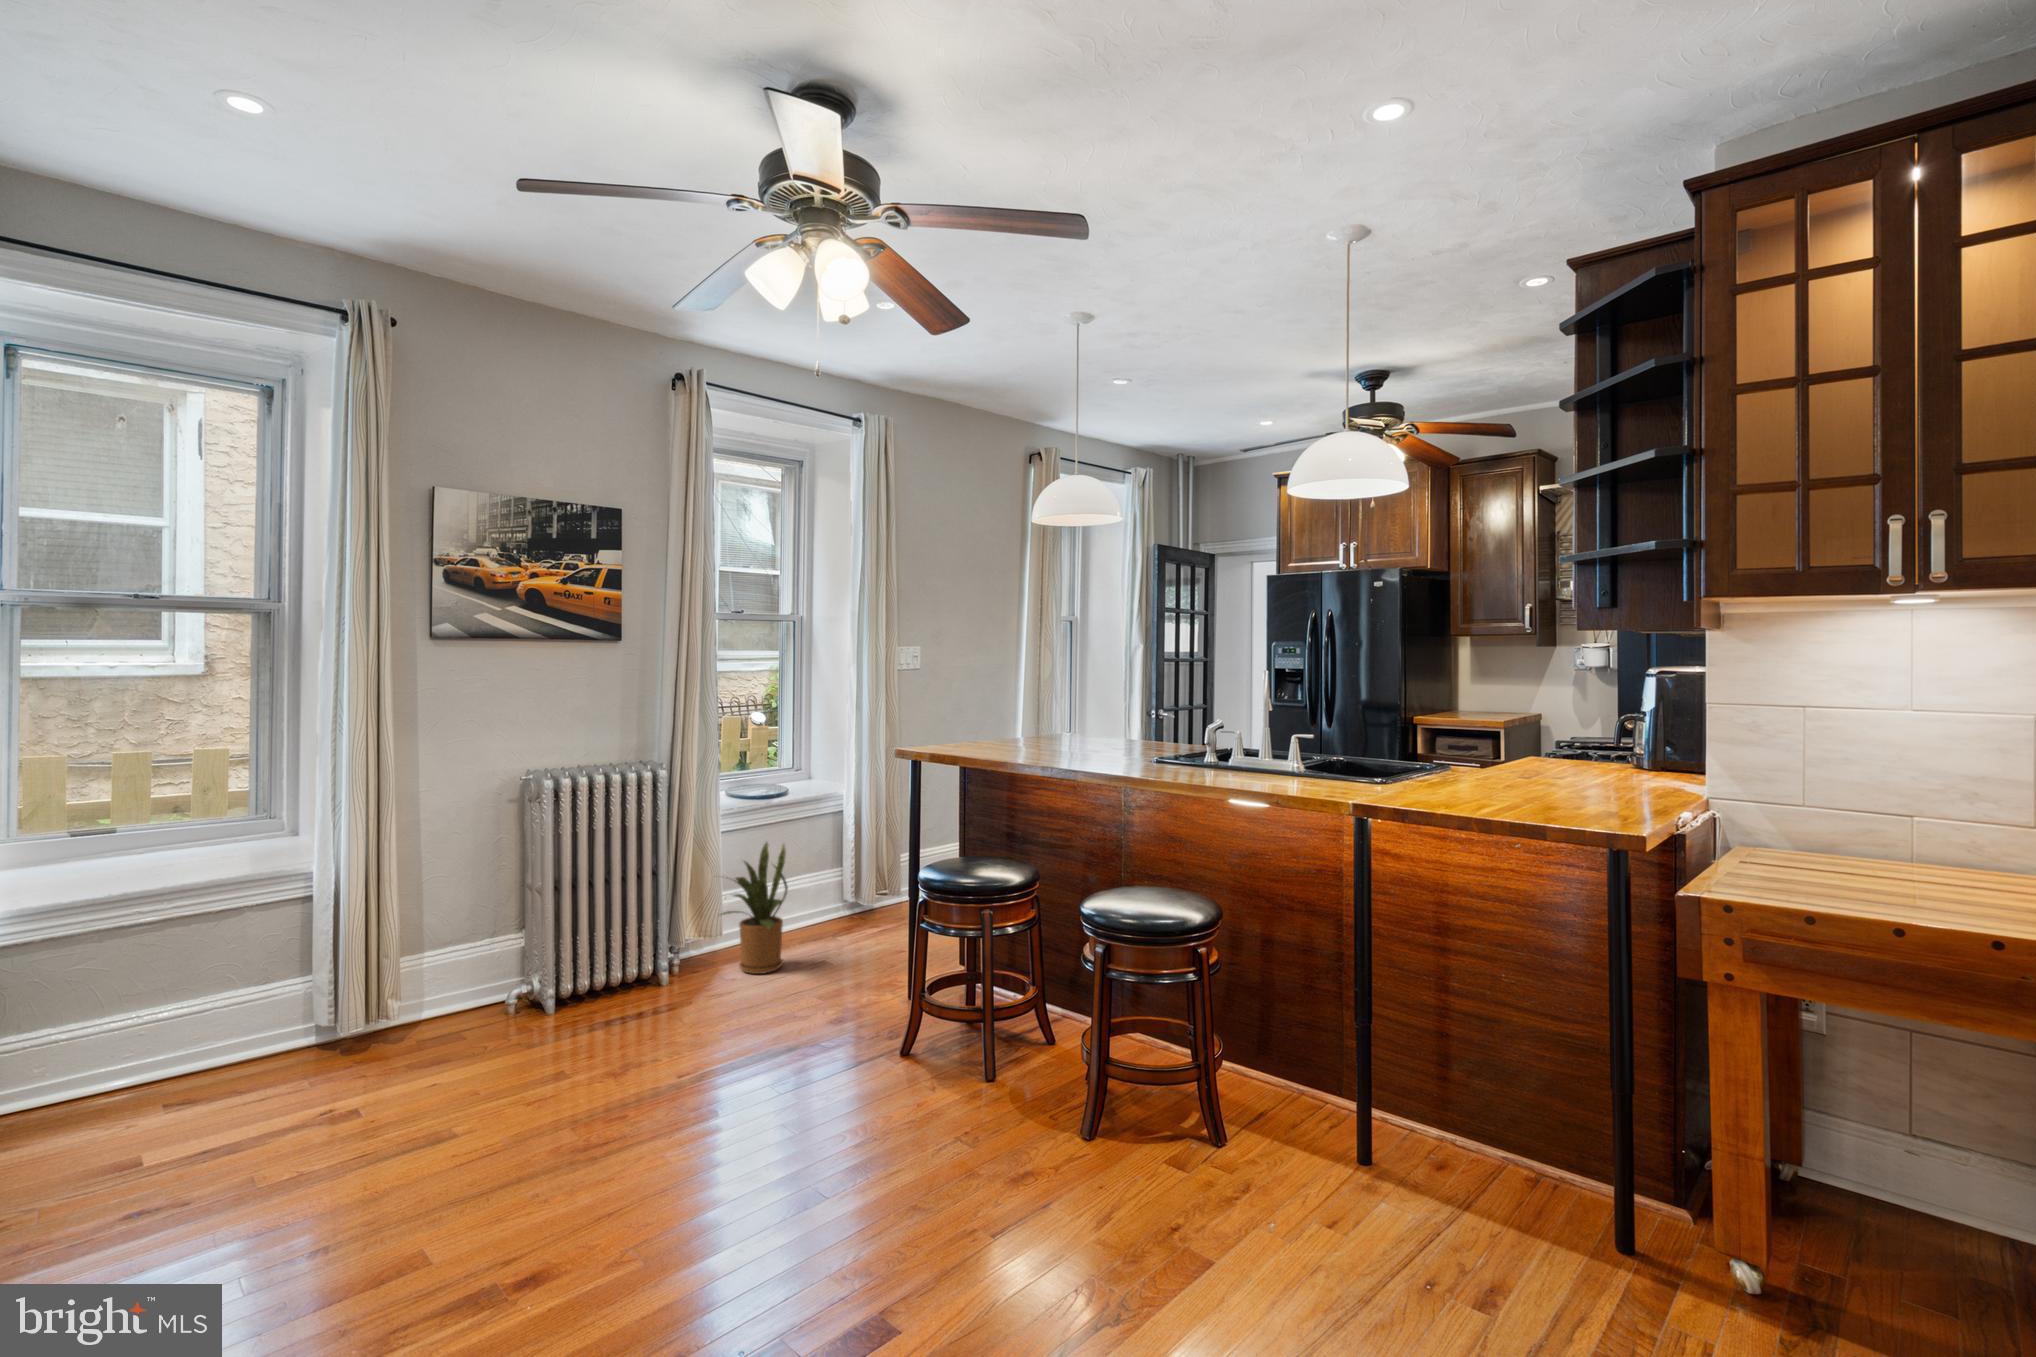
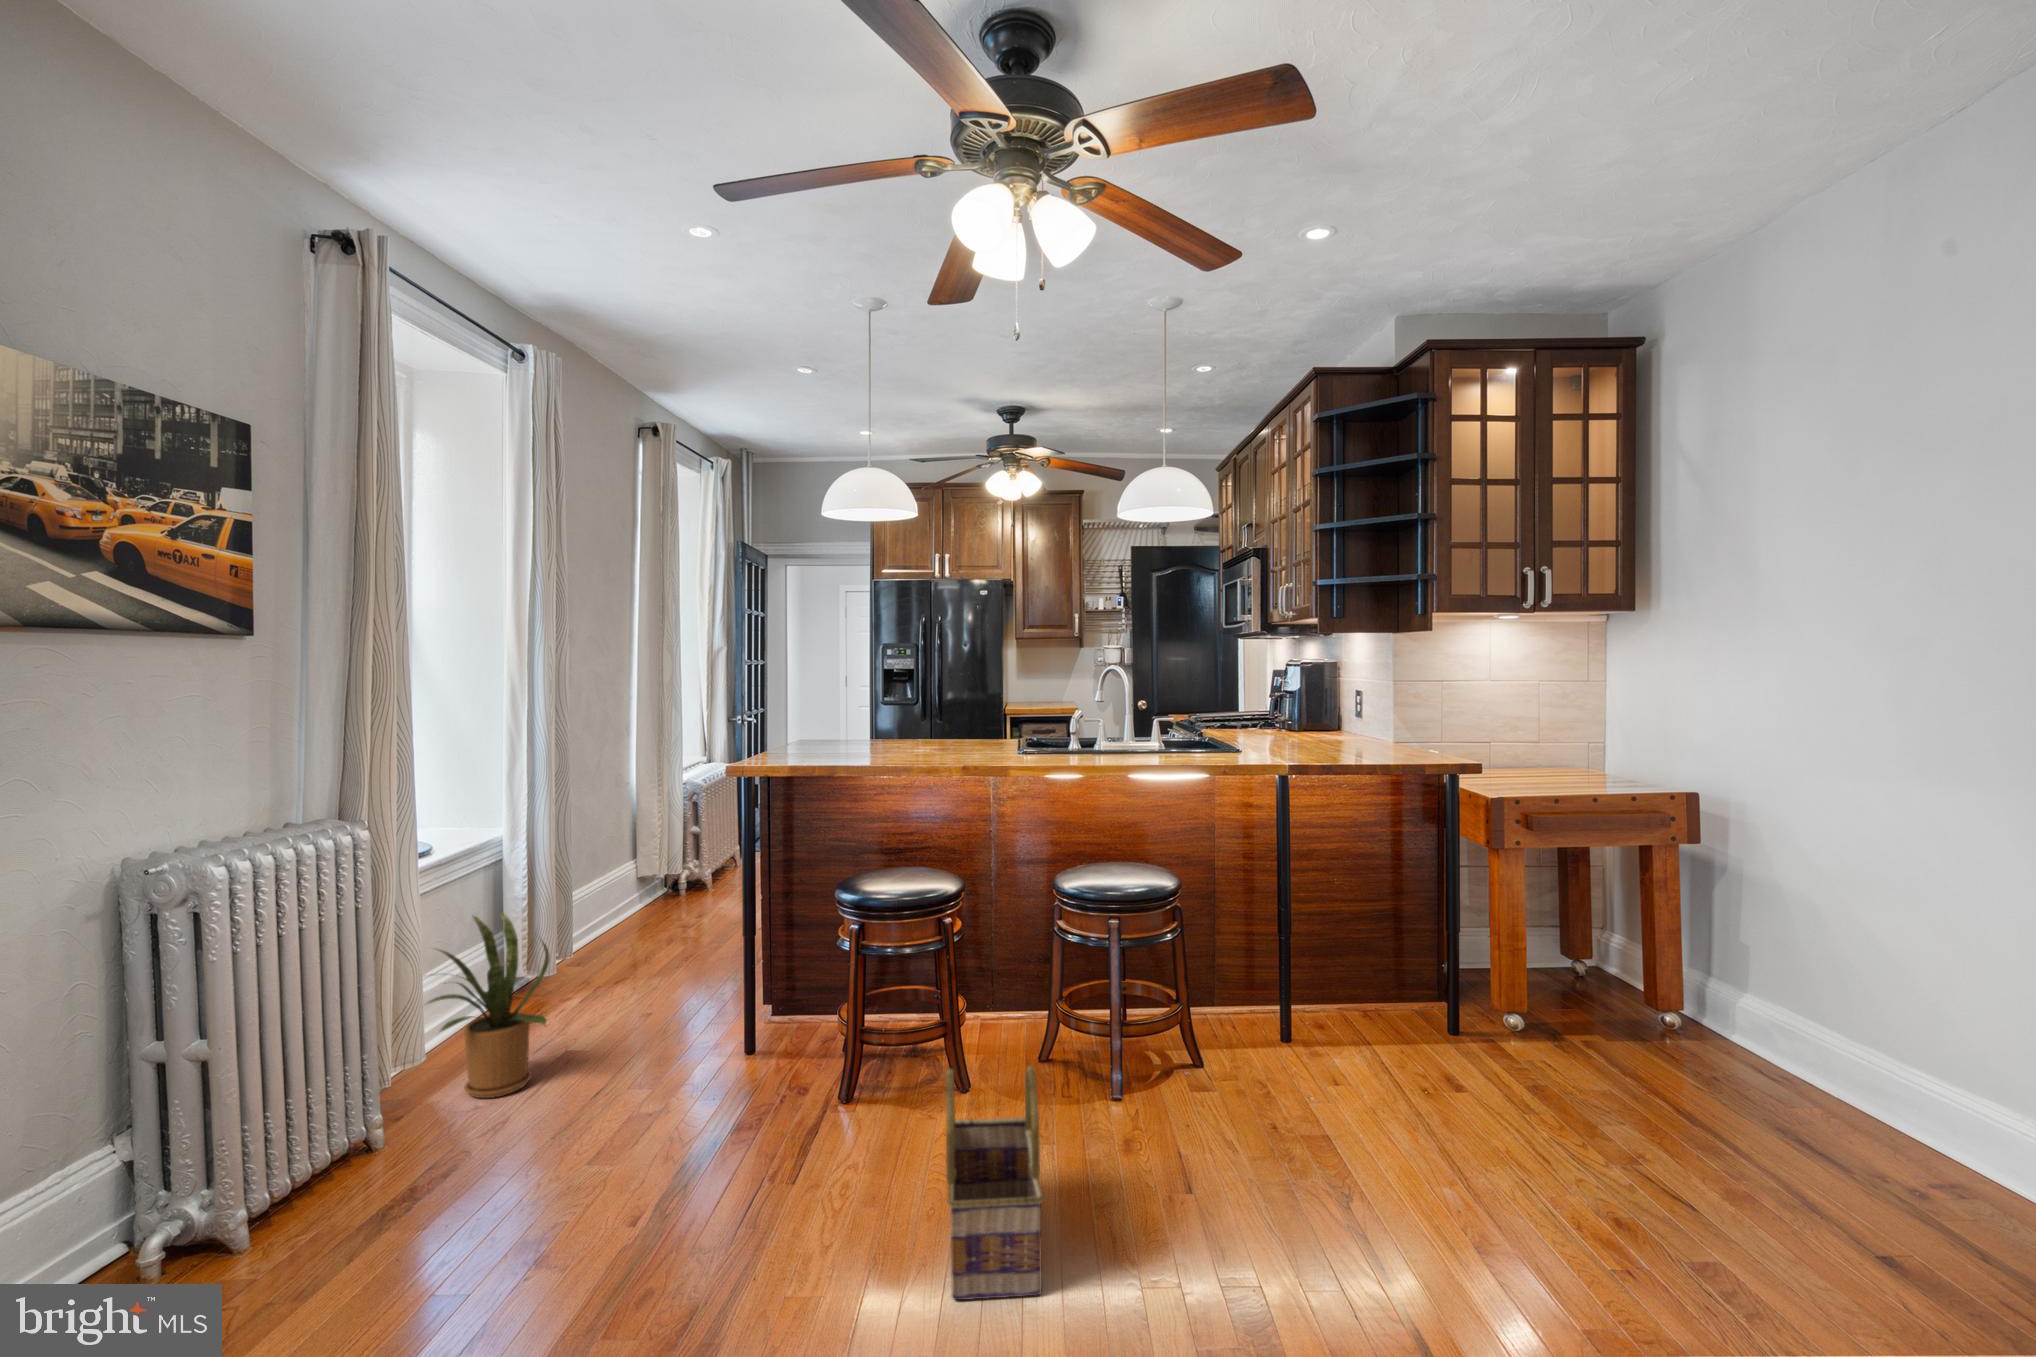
basket: none [699,1016,859,1225] -> present [946,1066,1043,1300]

